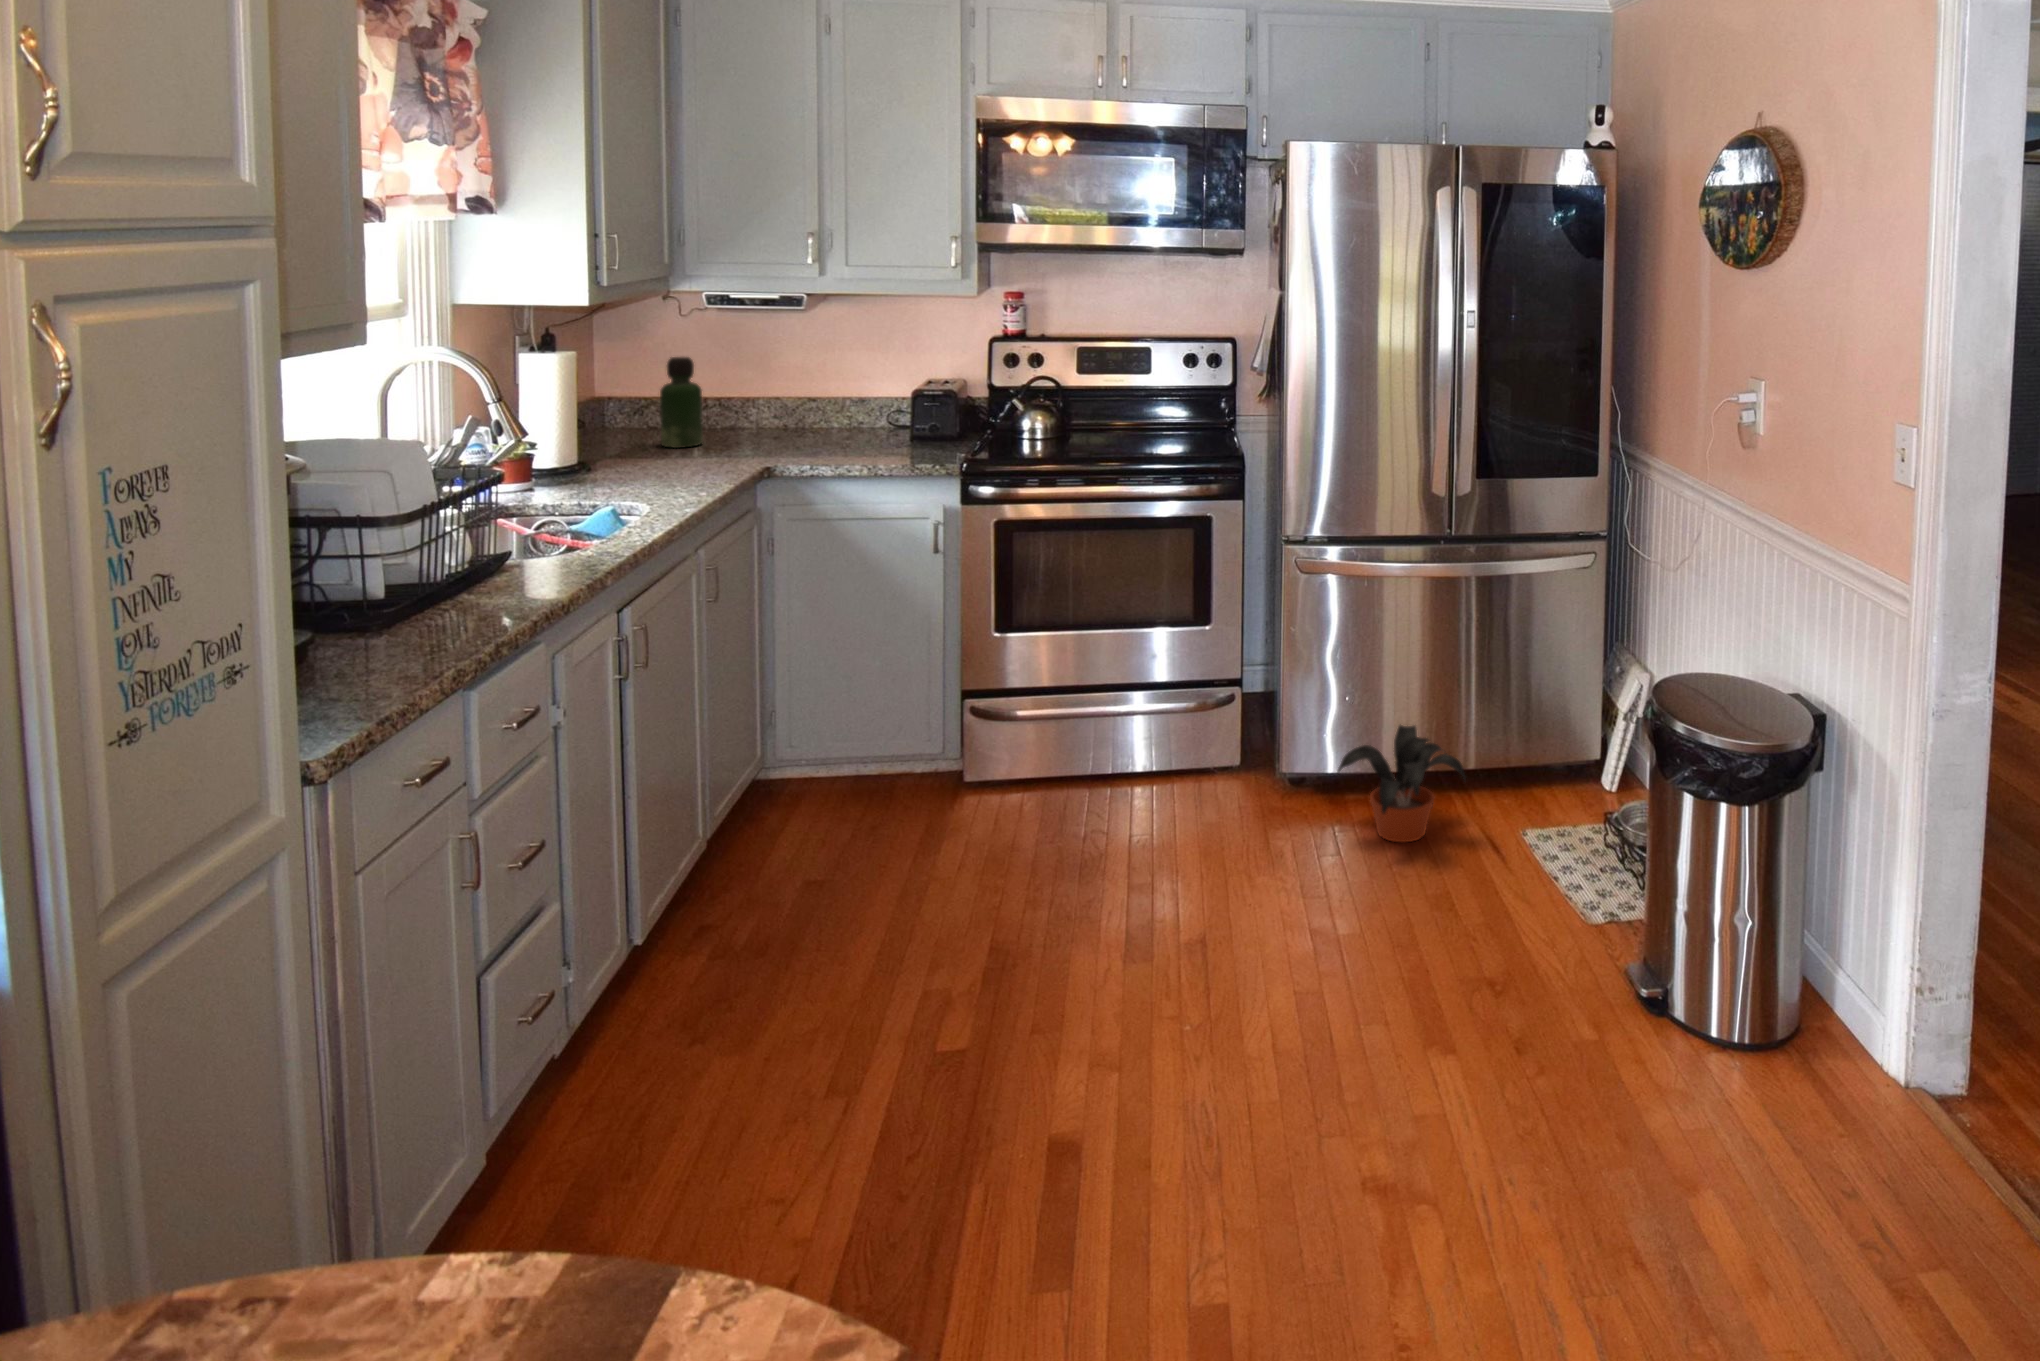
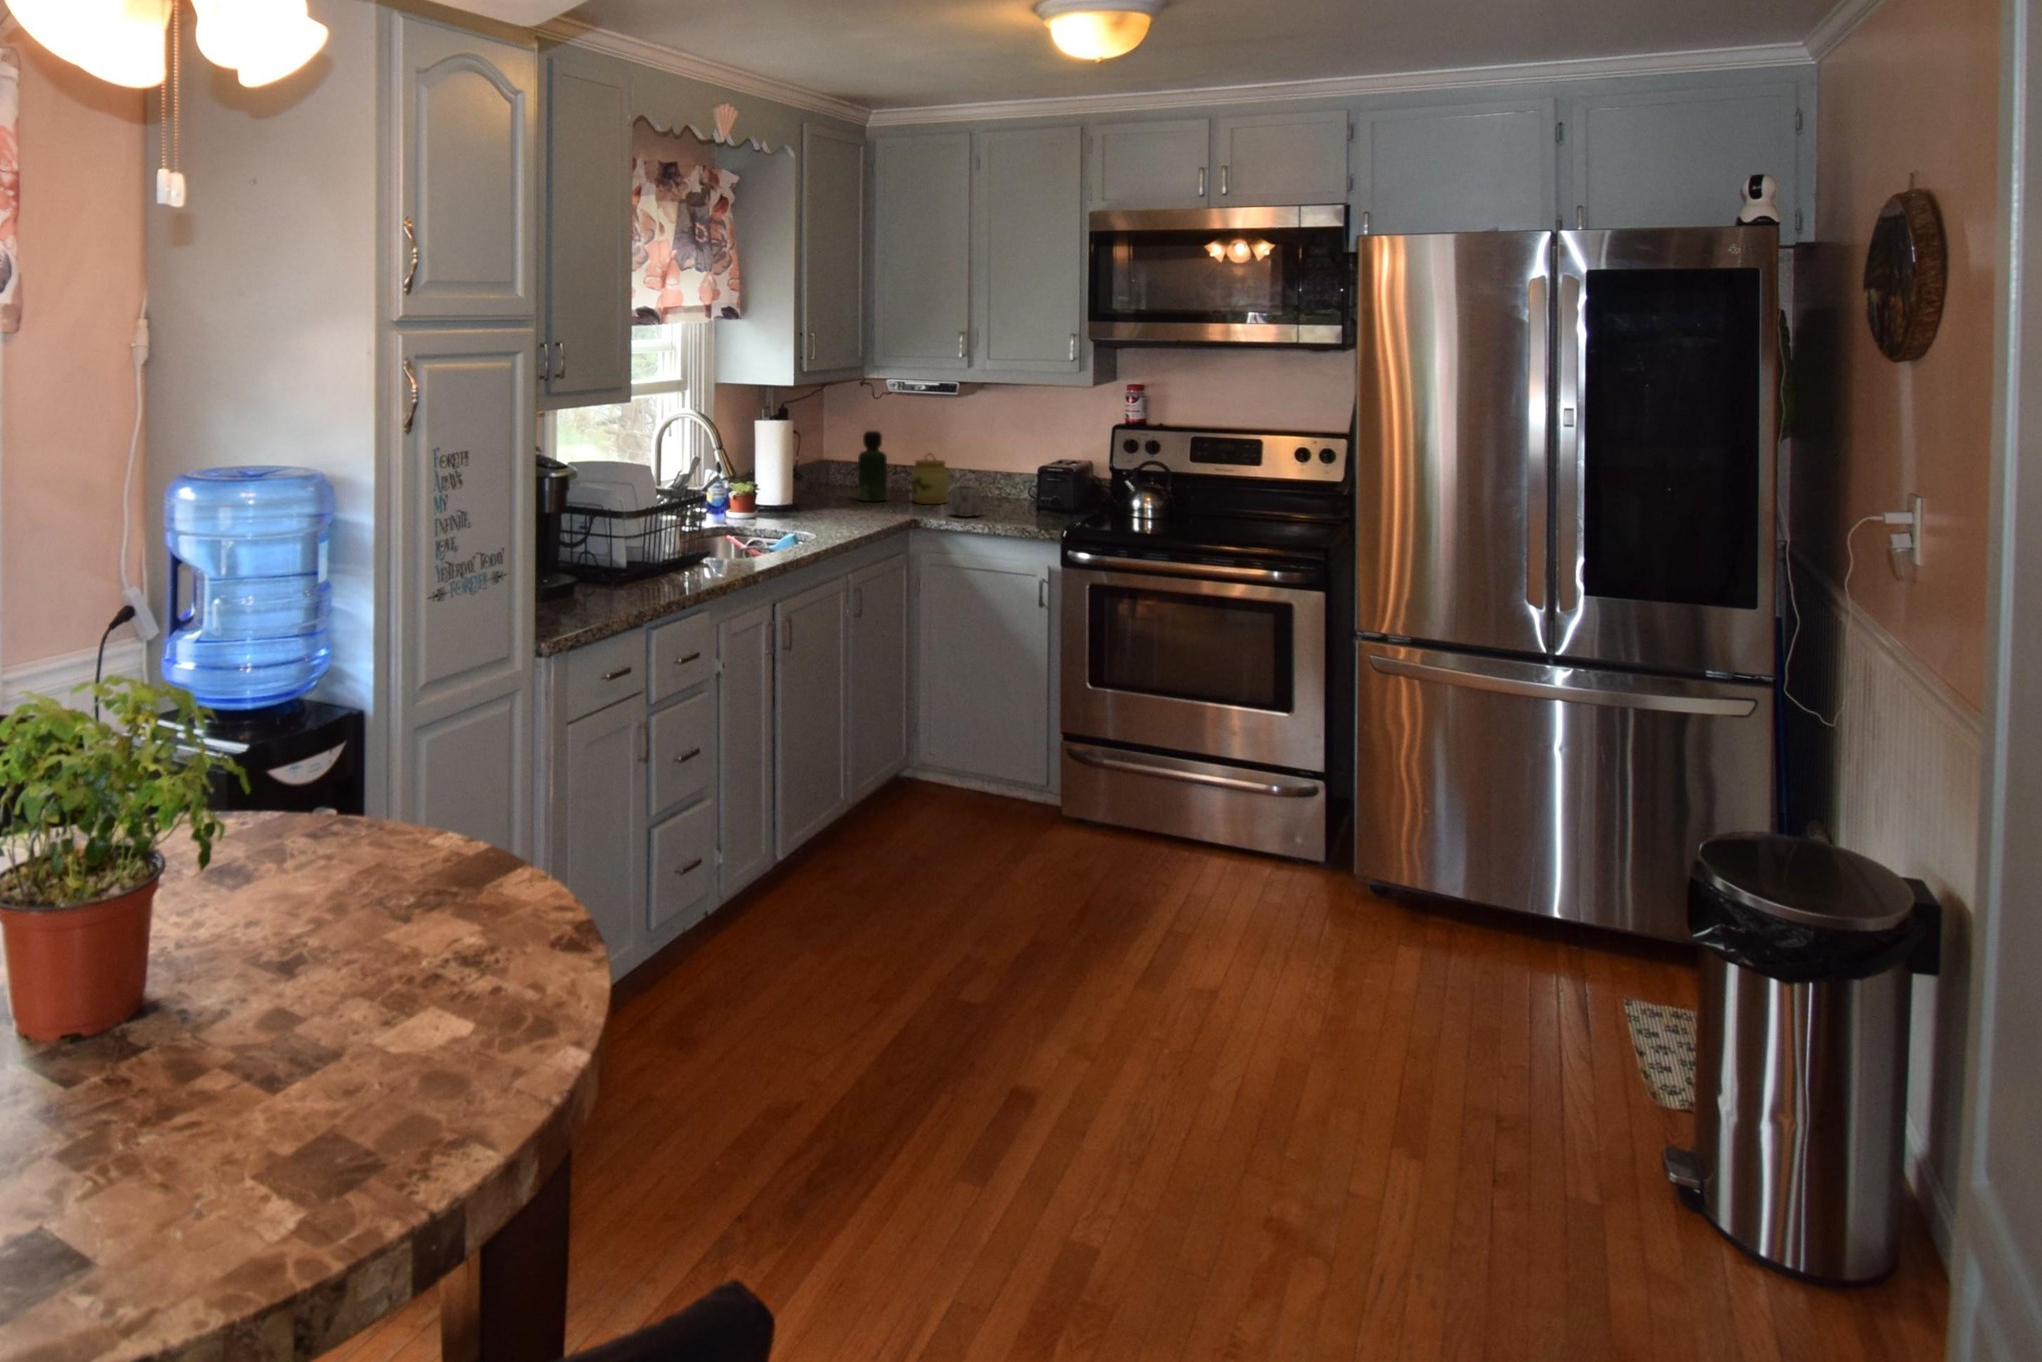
jar: none [736,380,789,445] -> present [911,453,949,504]
mug: none [806,419,856,457] -> present [950,486,989,516]
potted plant: present [1338,725,1465,843] -> none [1393,848,1547,975]

